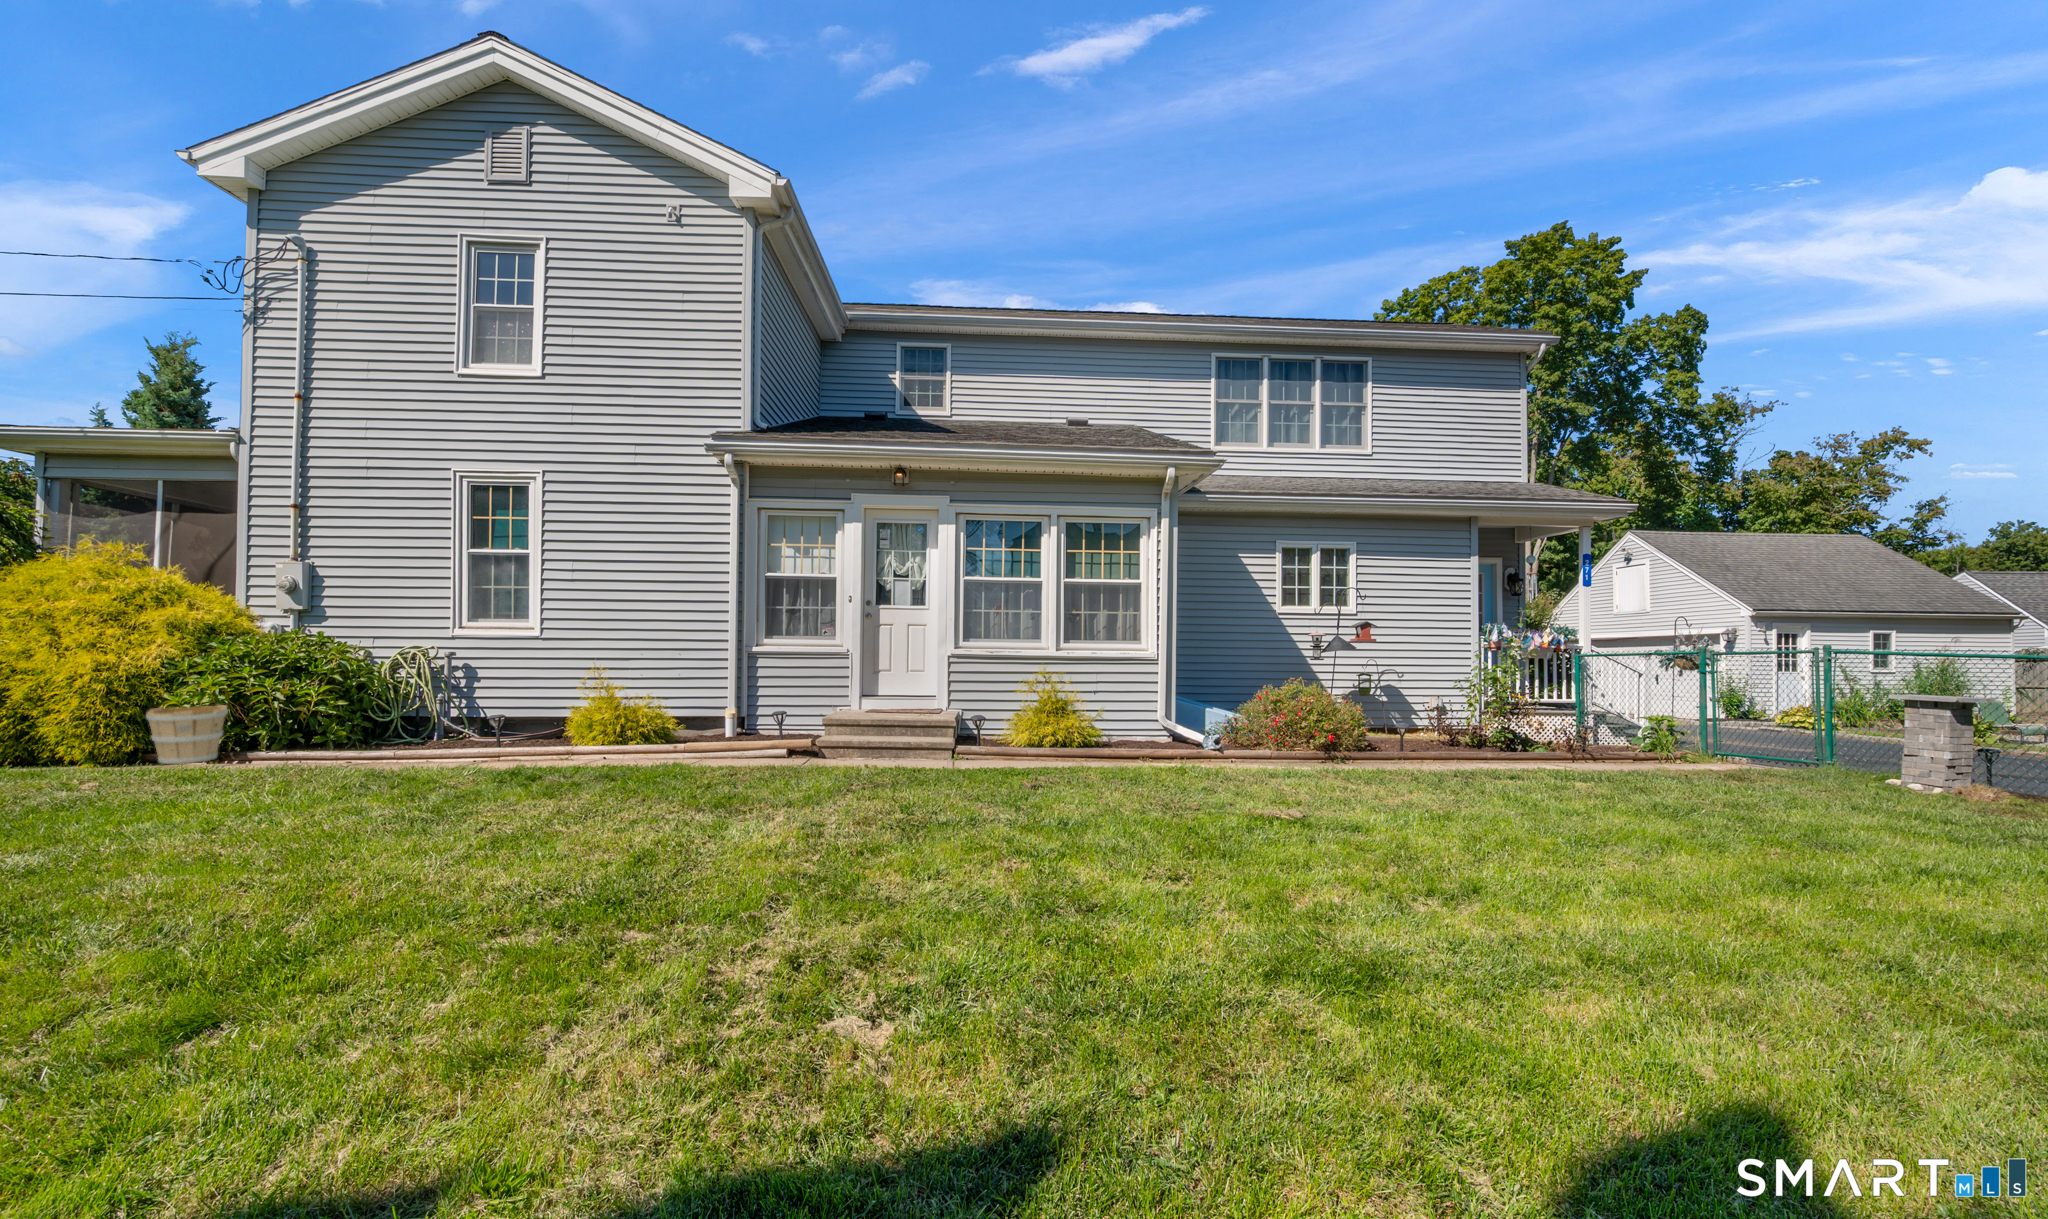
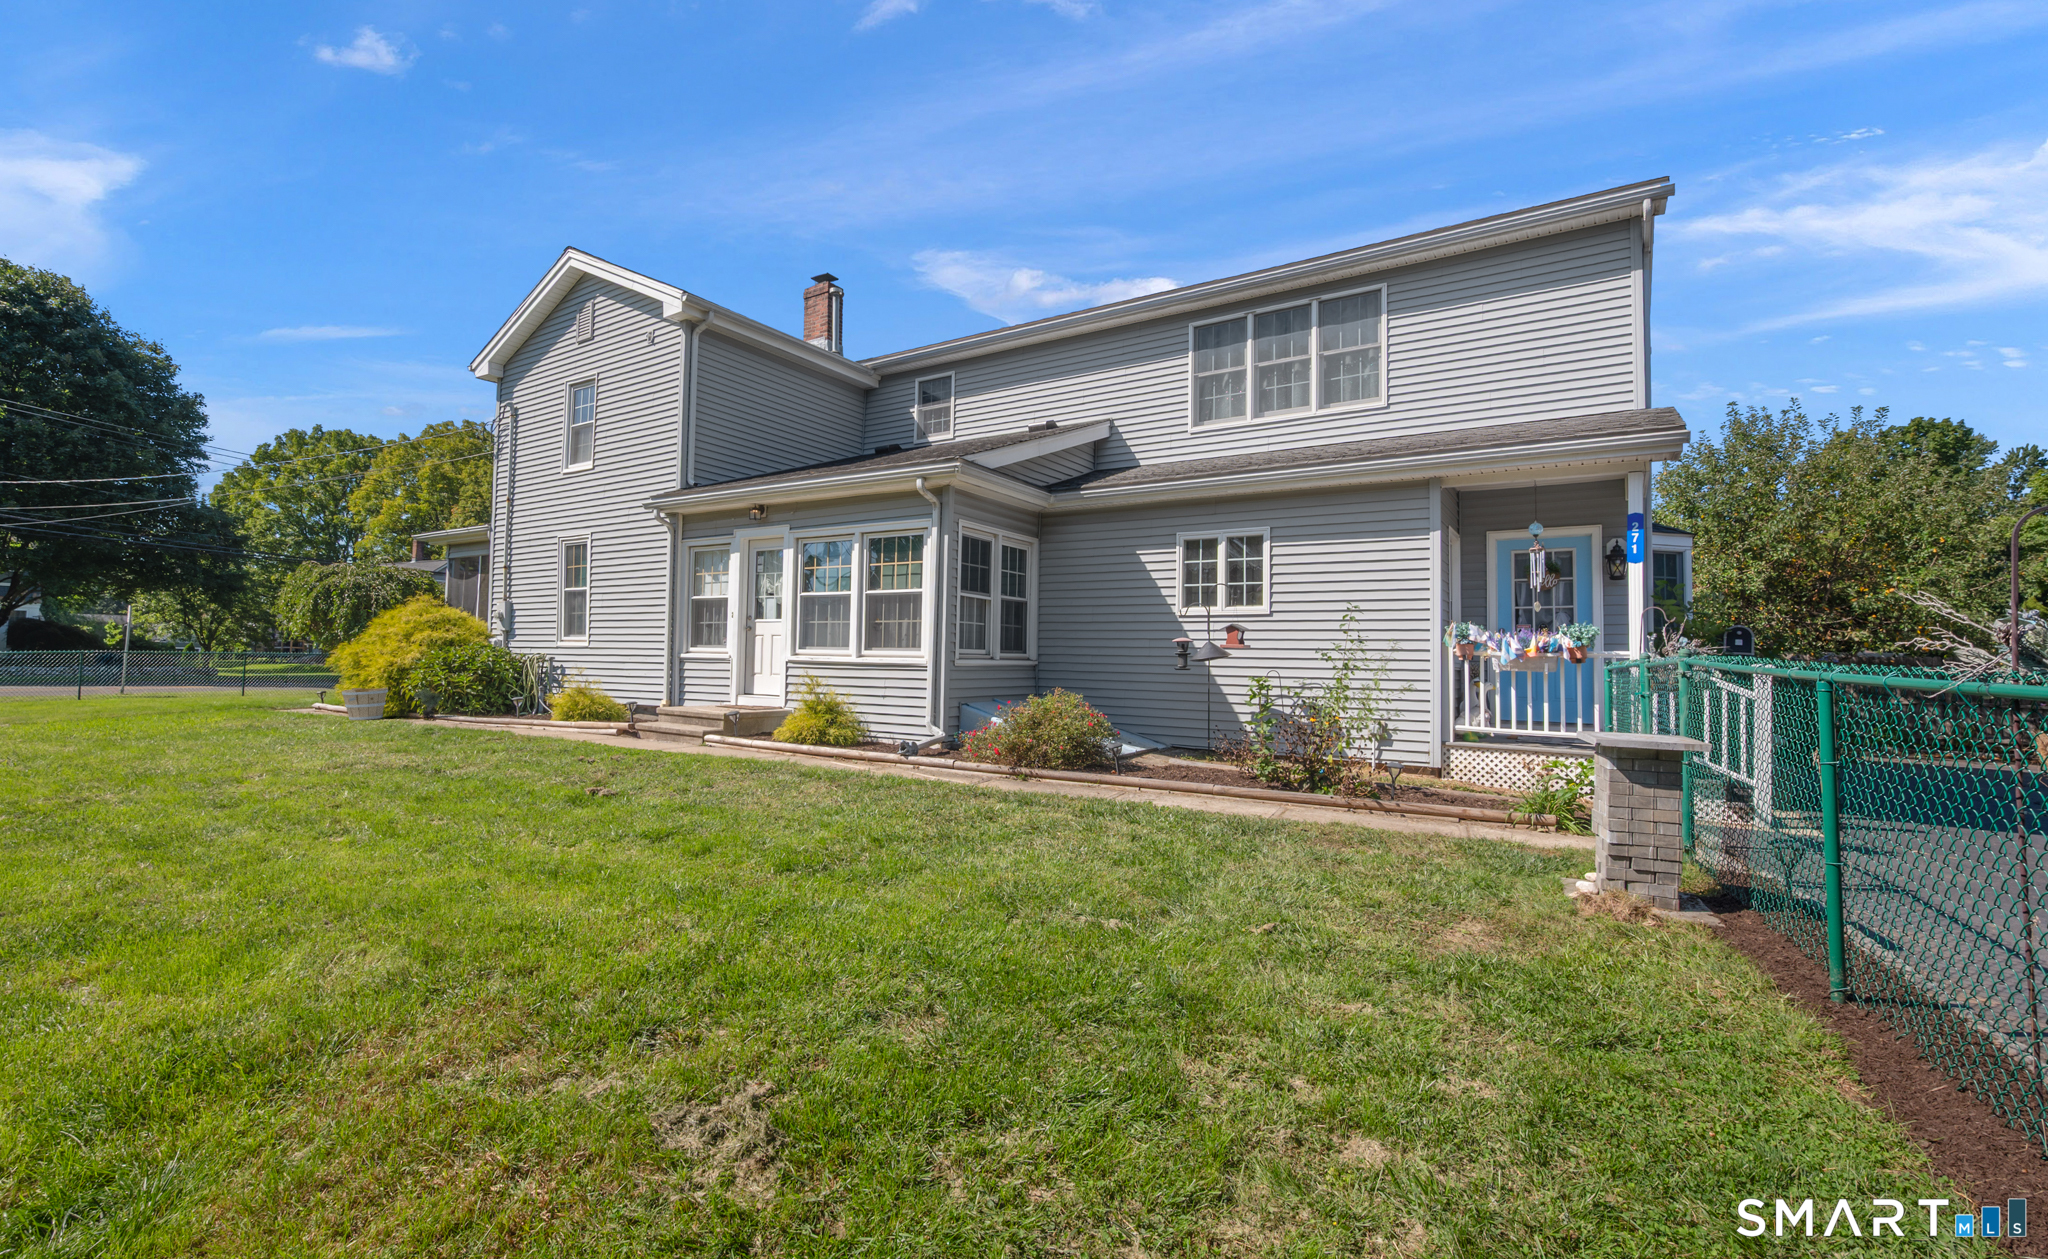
potted plant: none [277,703,326,751] -> present [414,689,442,717]

